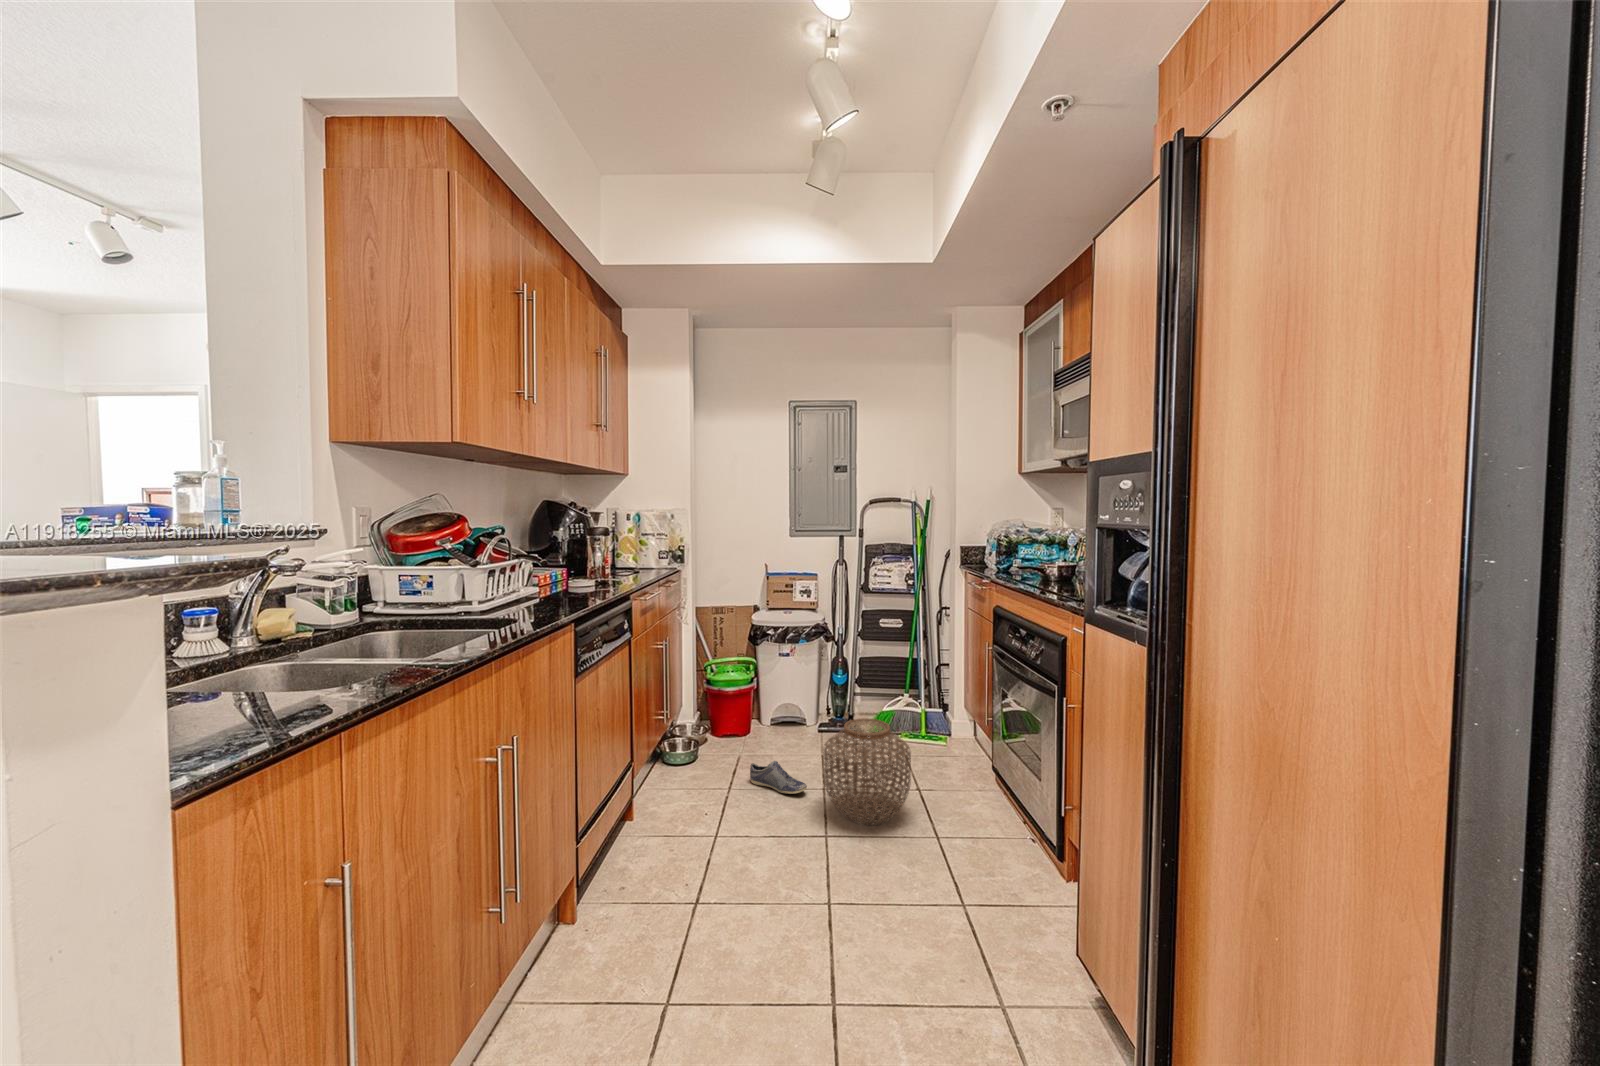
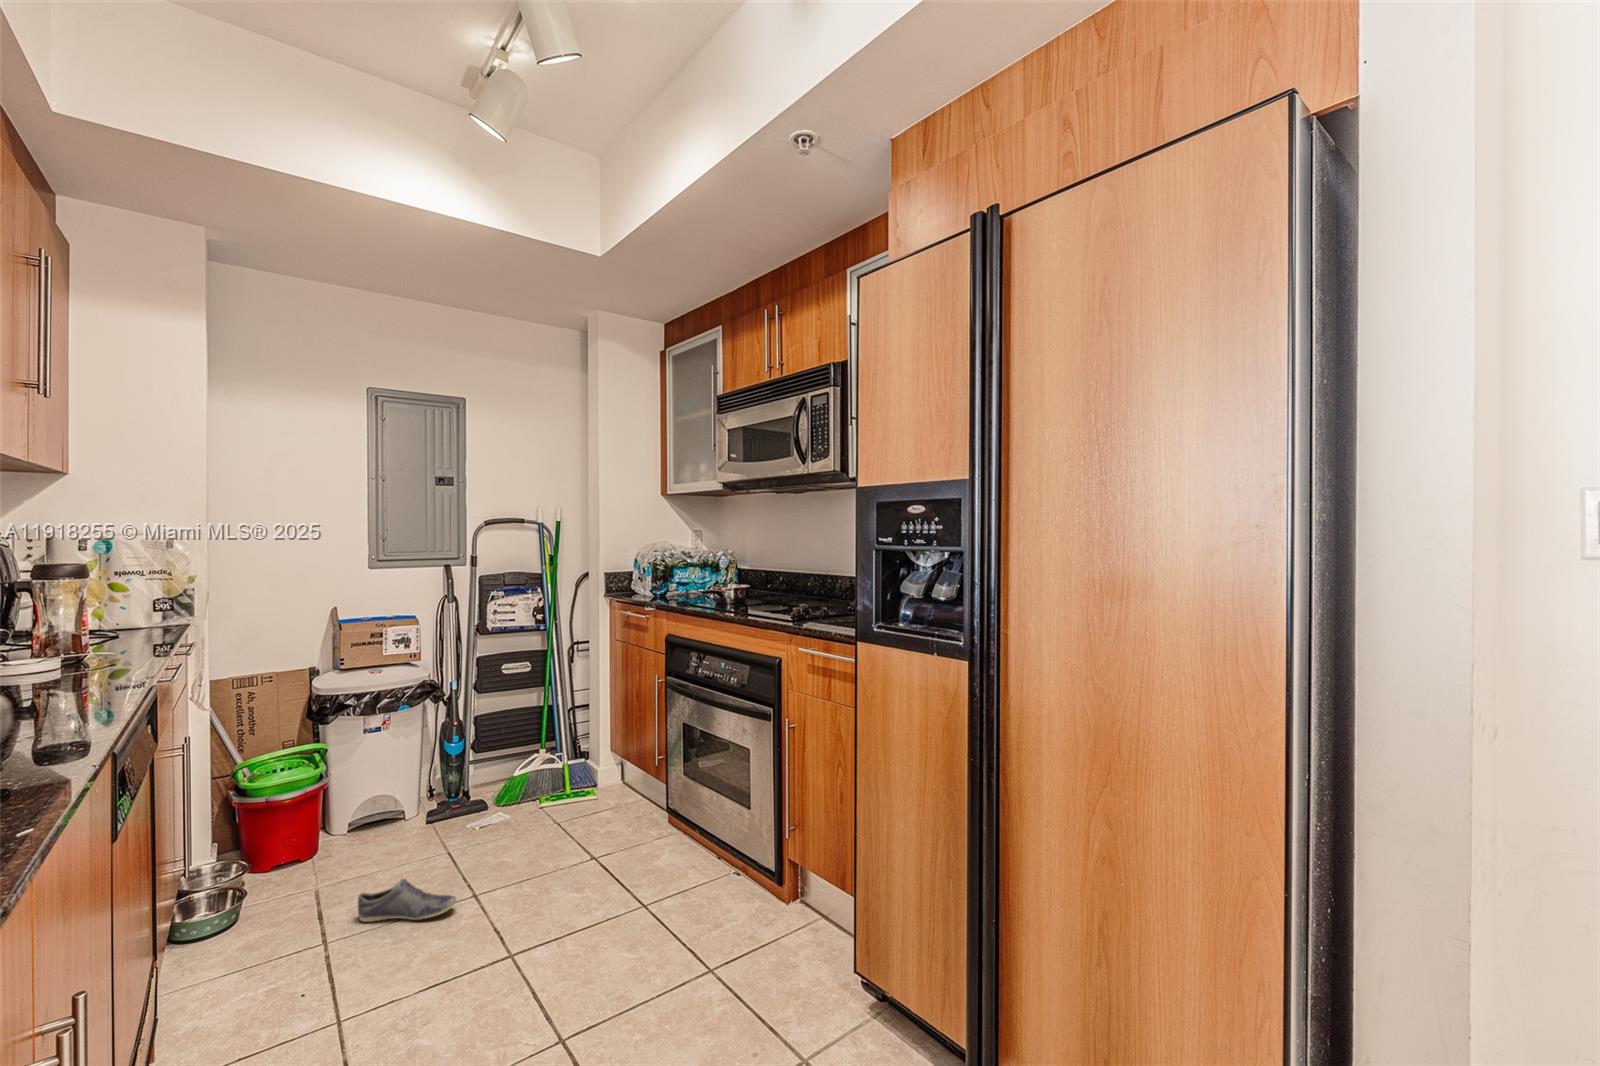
woven basket: present [823,718,911,825] -> none [491,787,604,923]

